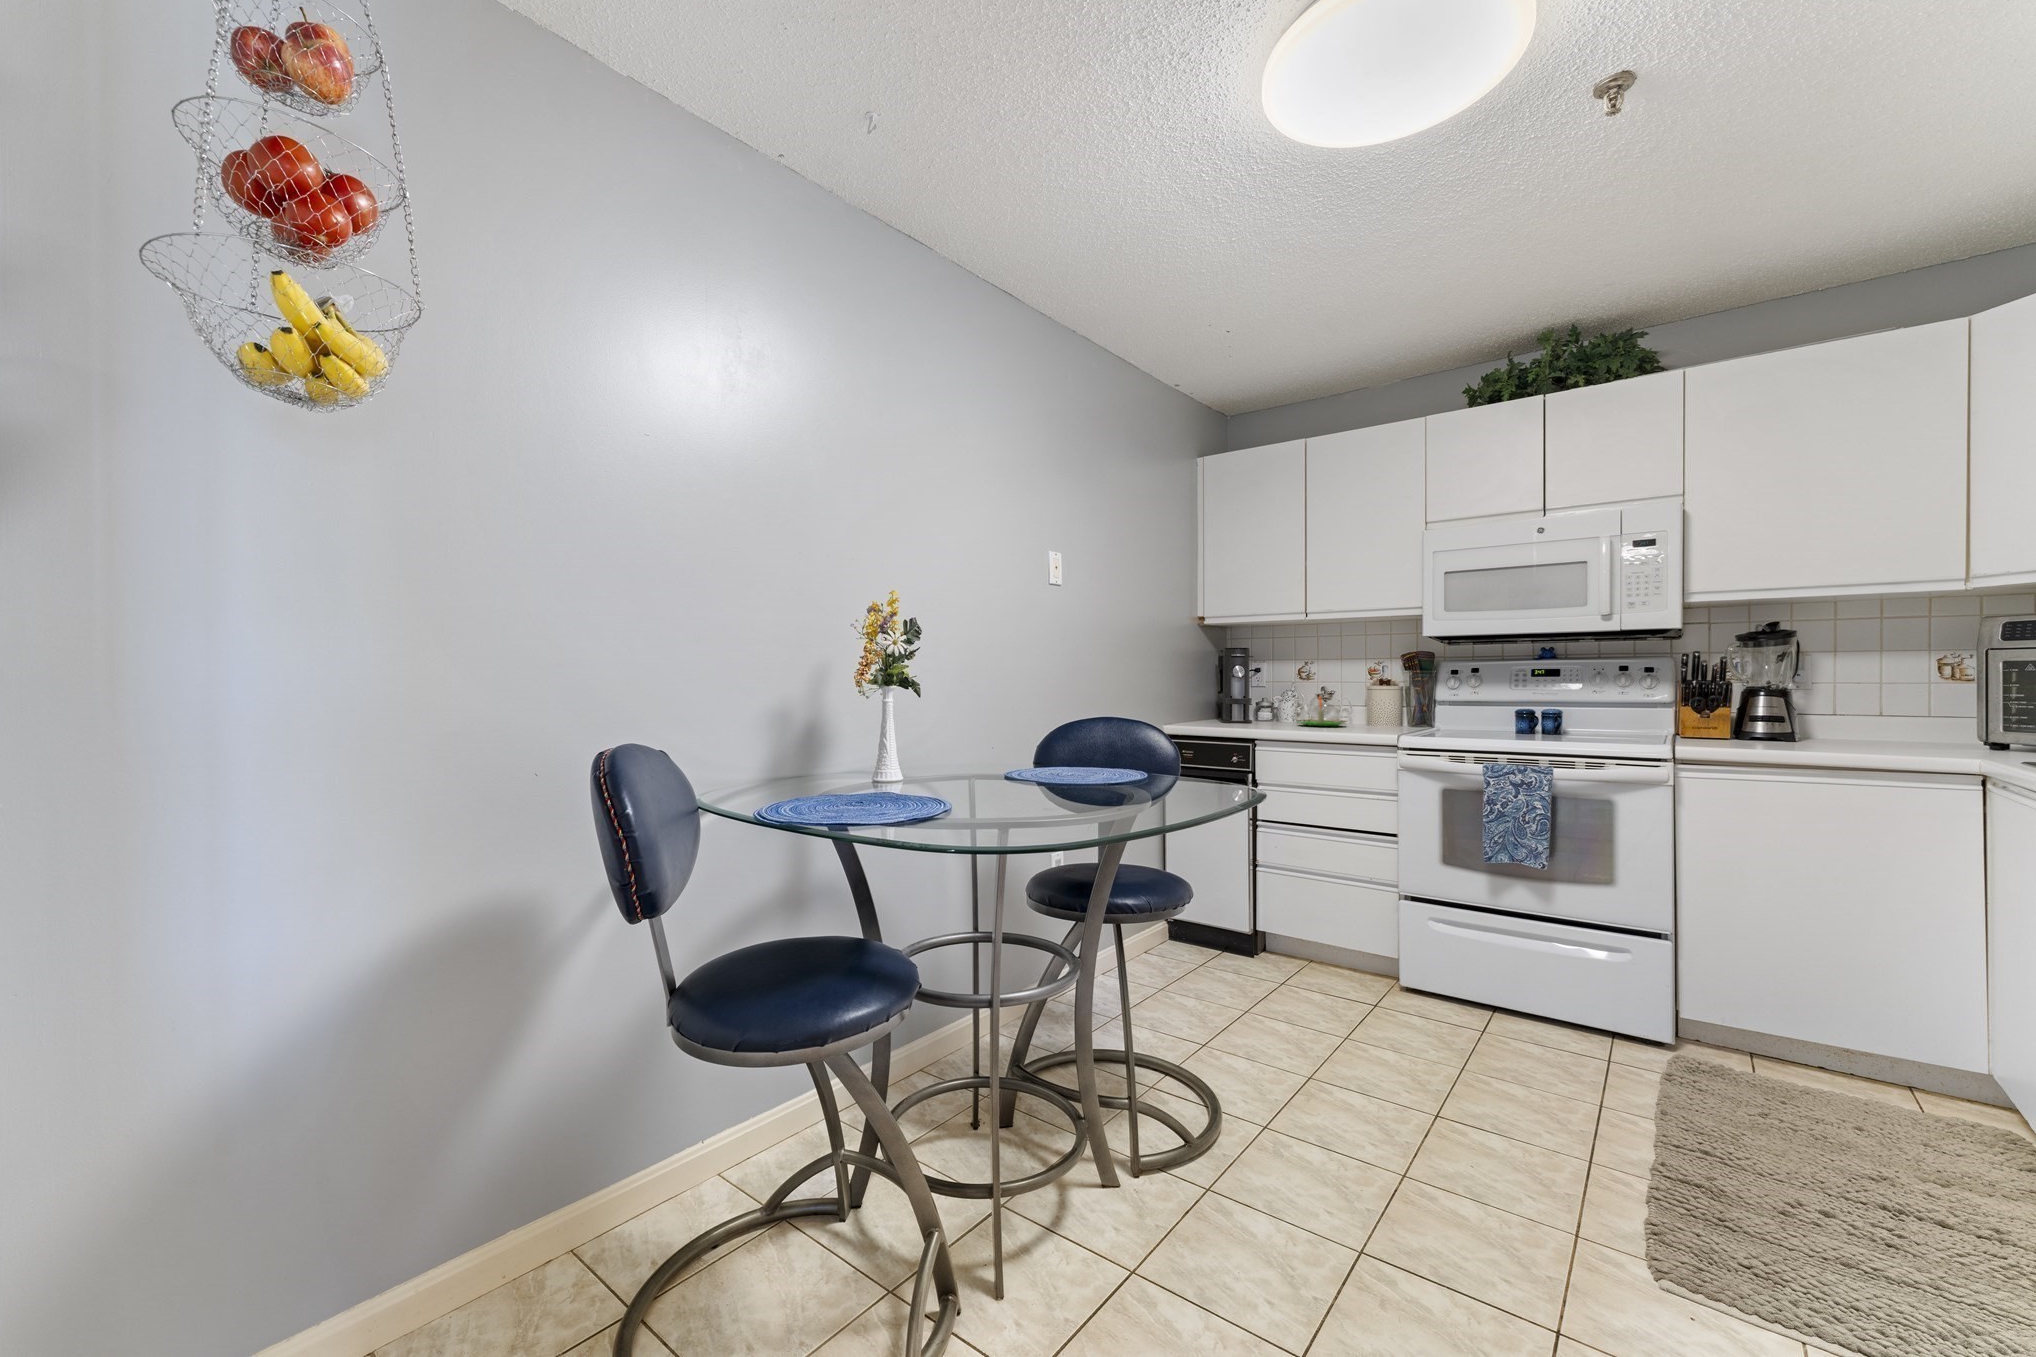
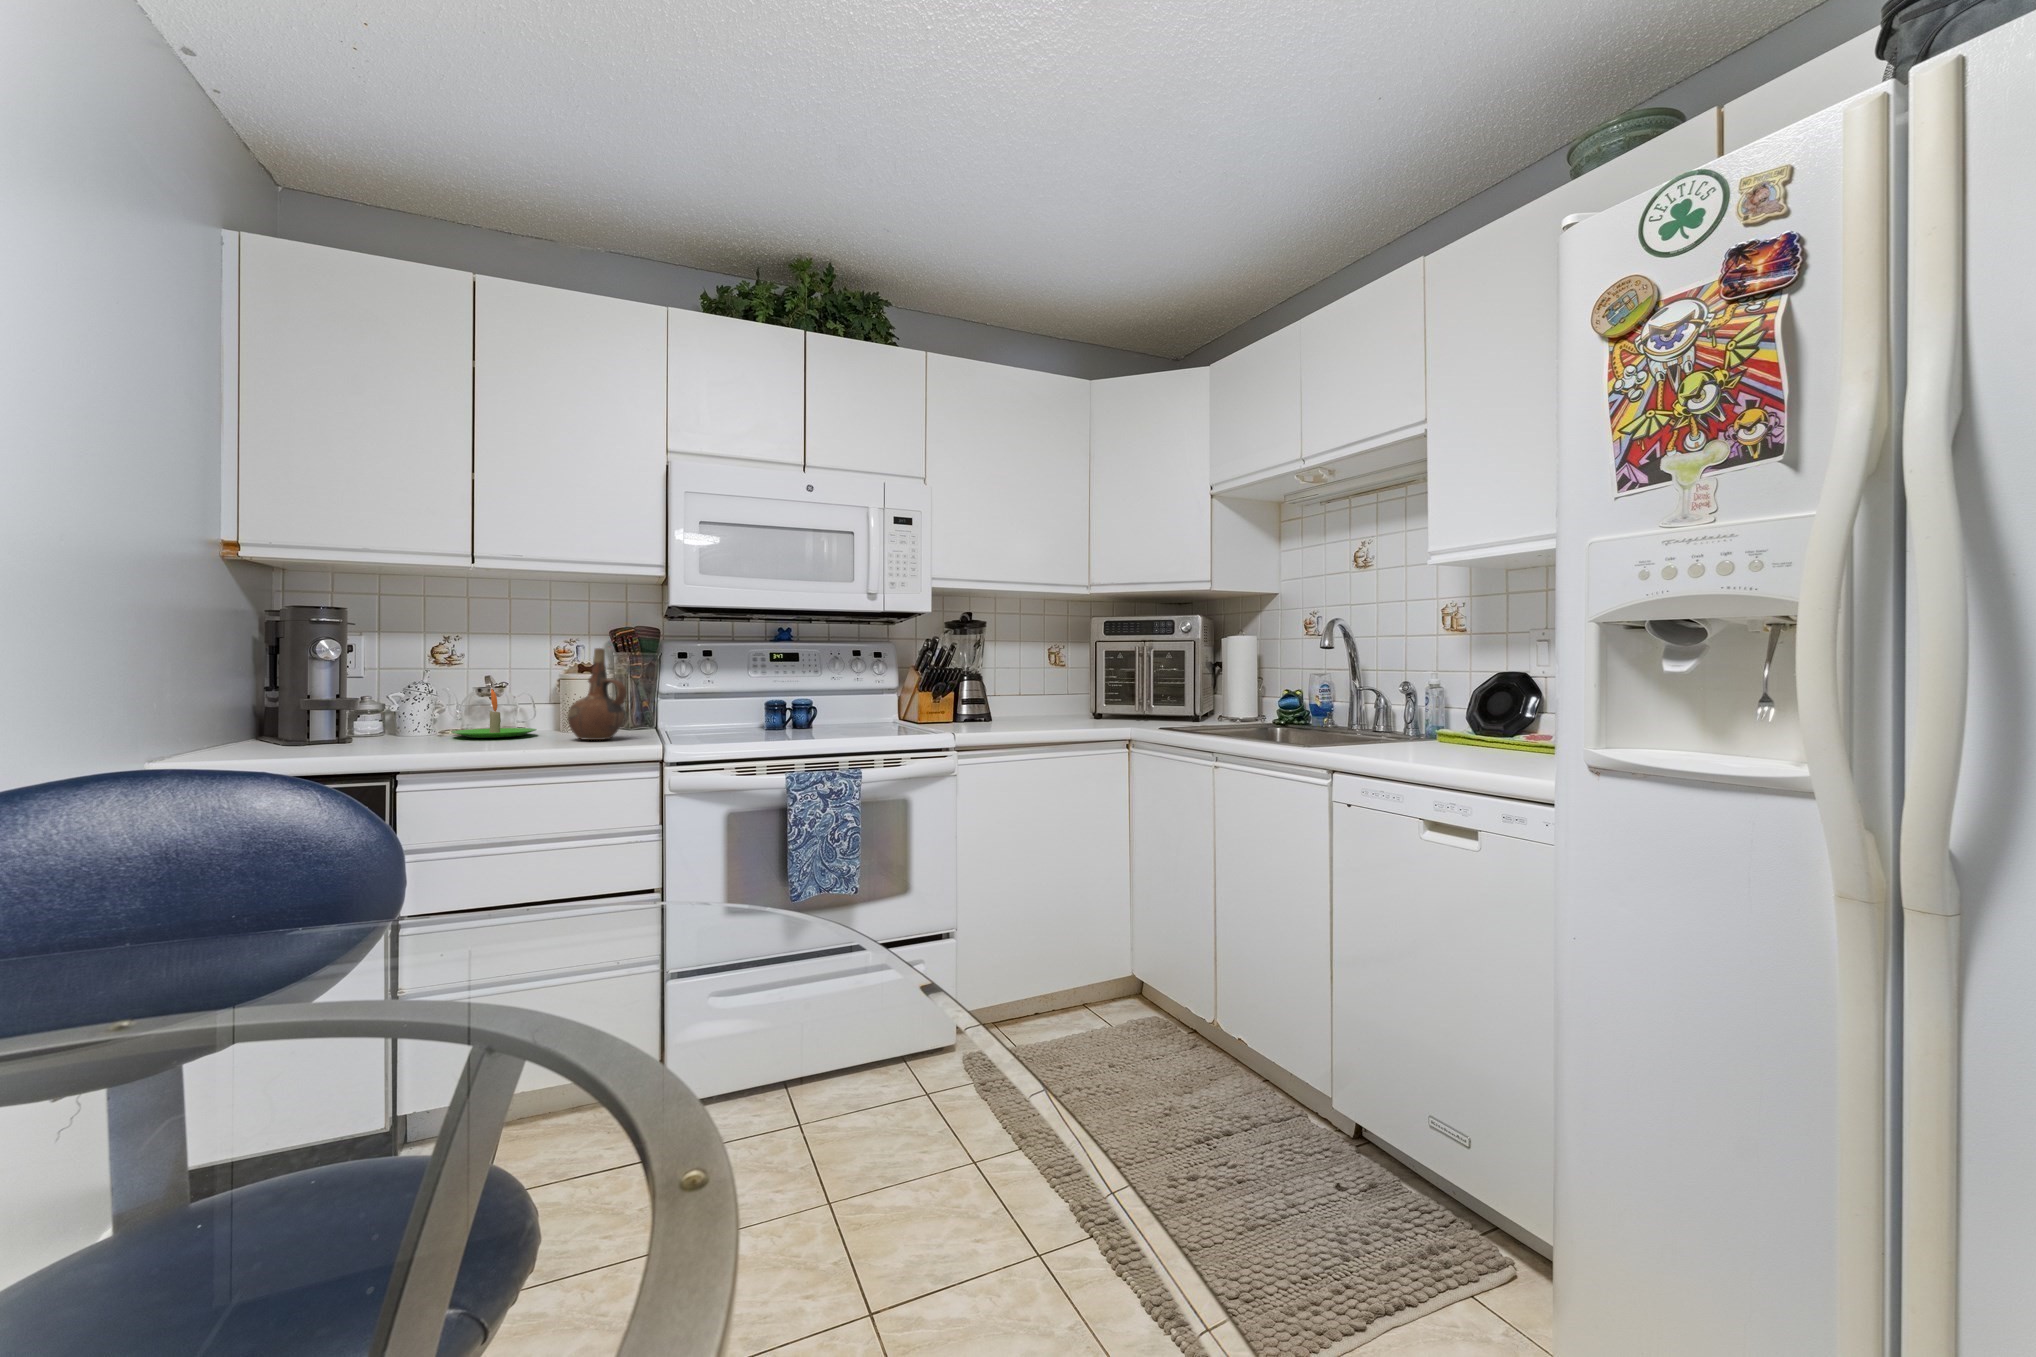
ceramic pitcher: none [1352,667,1390,731] -> present [567,648,626,740]

